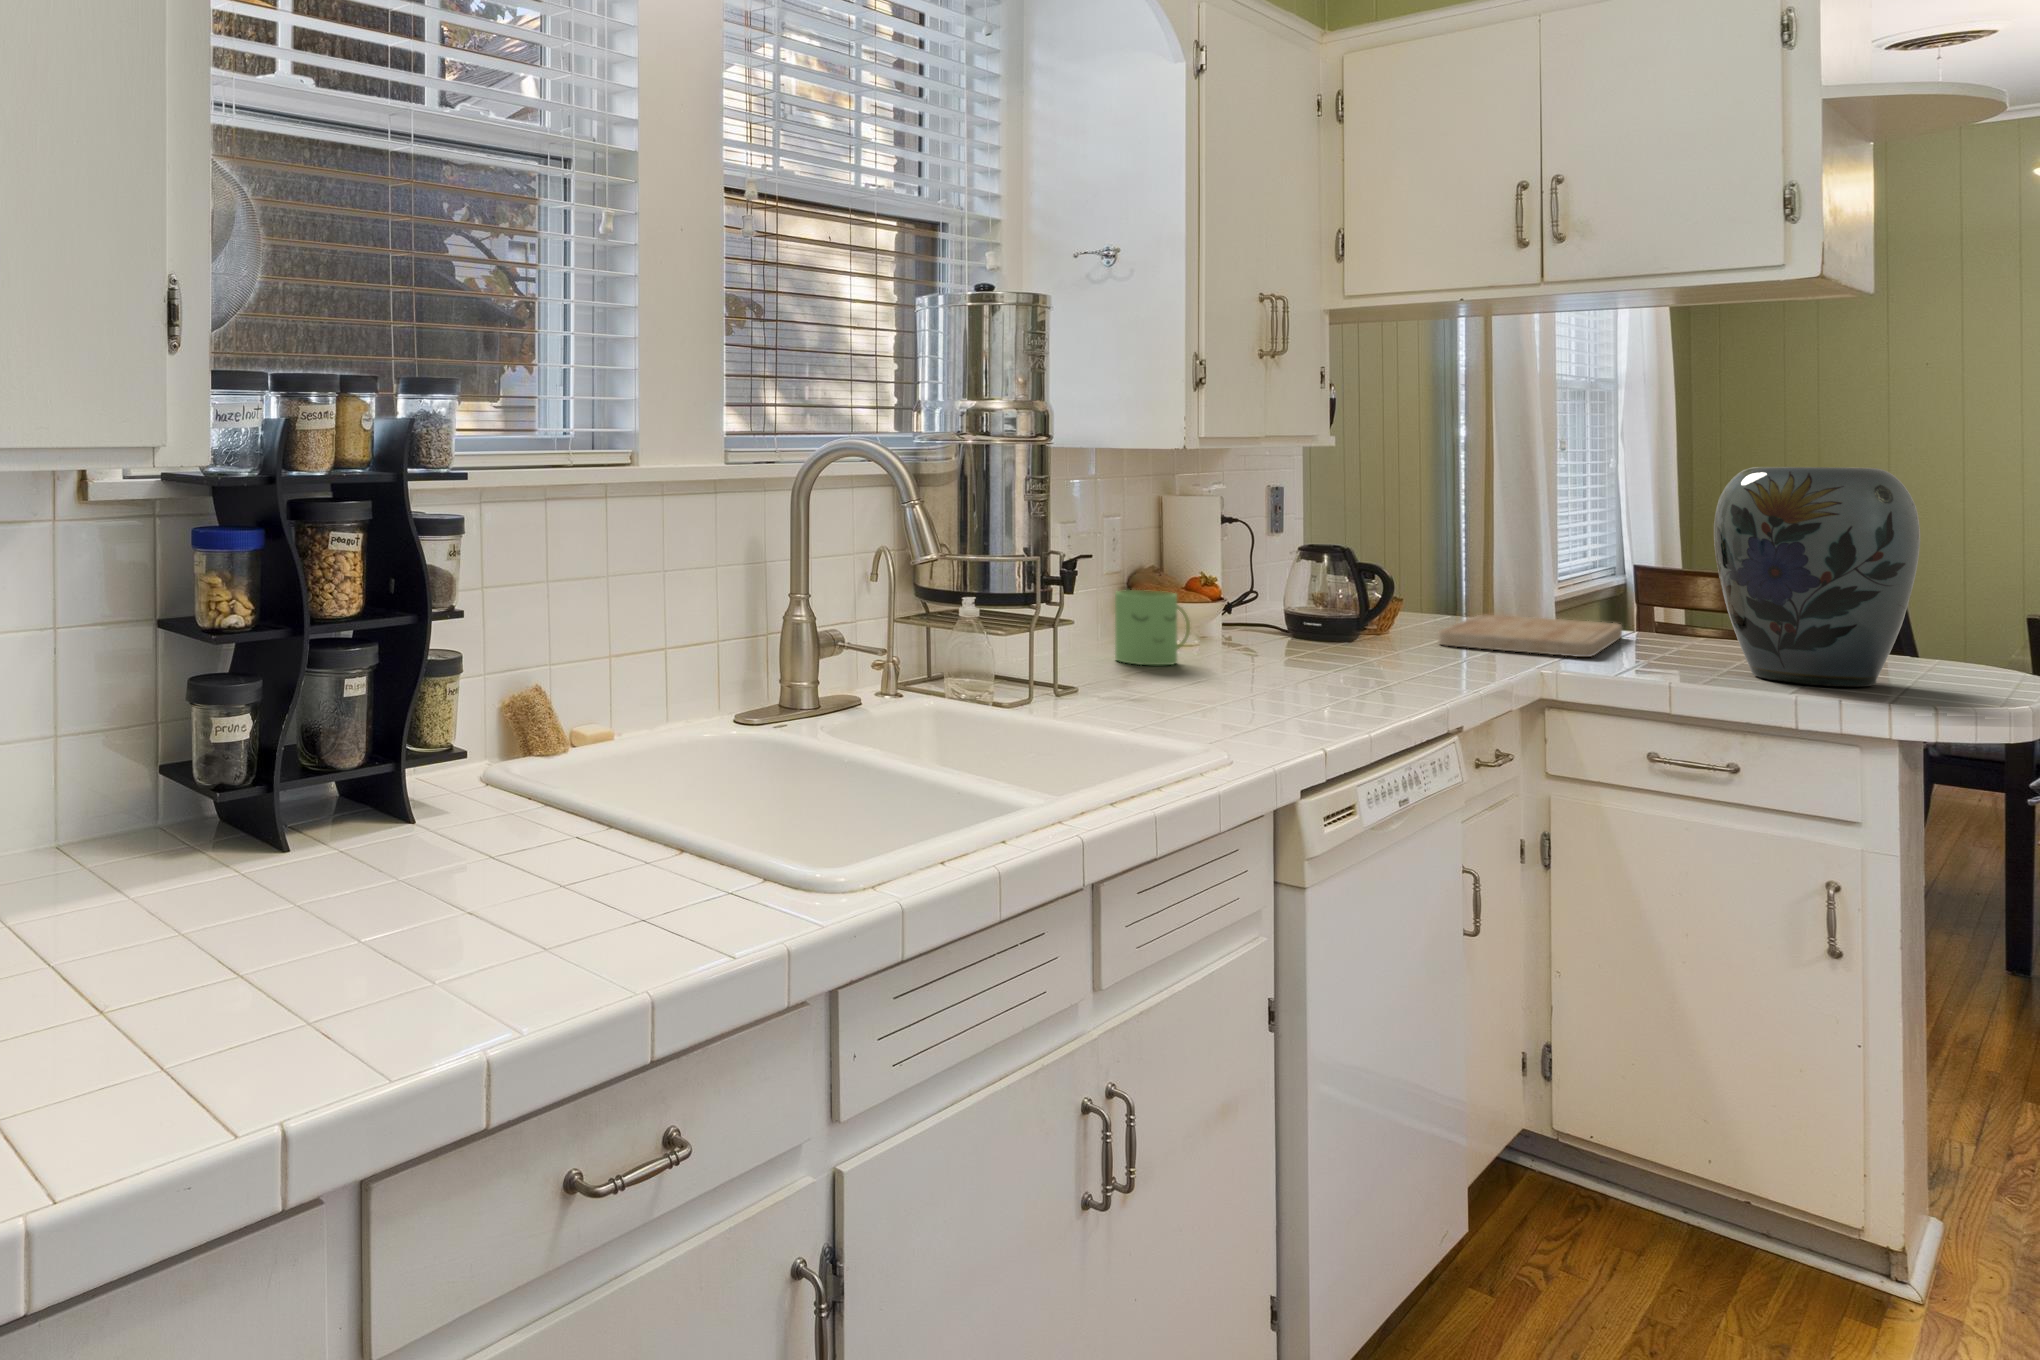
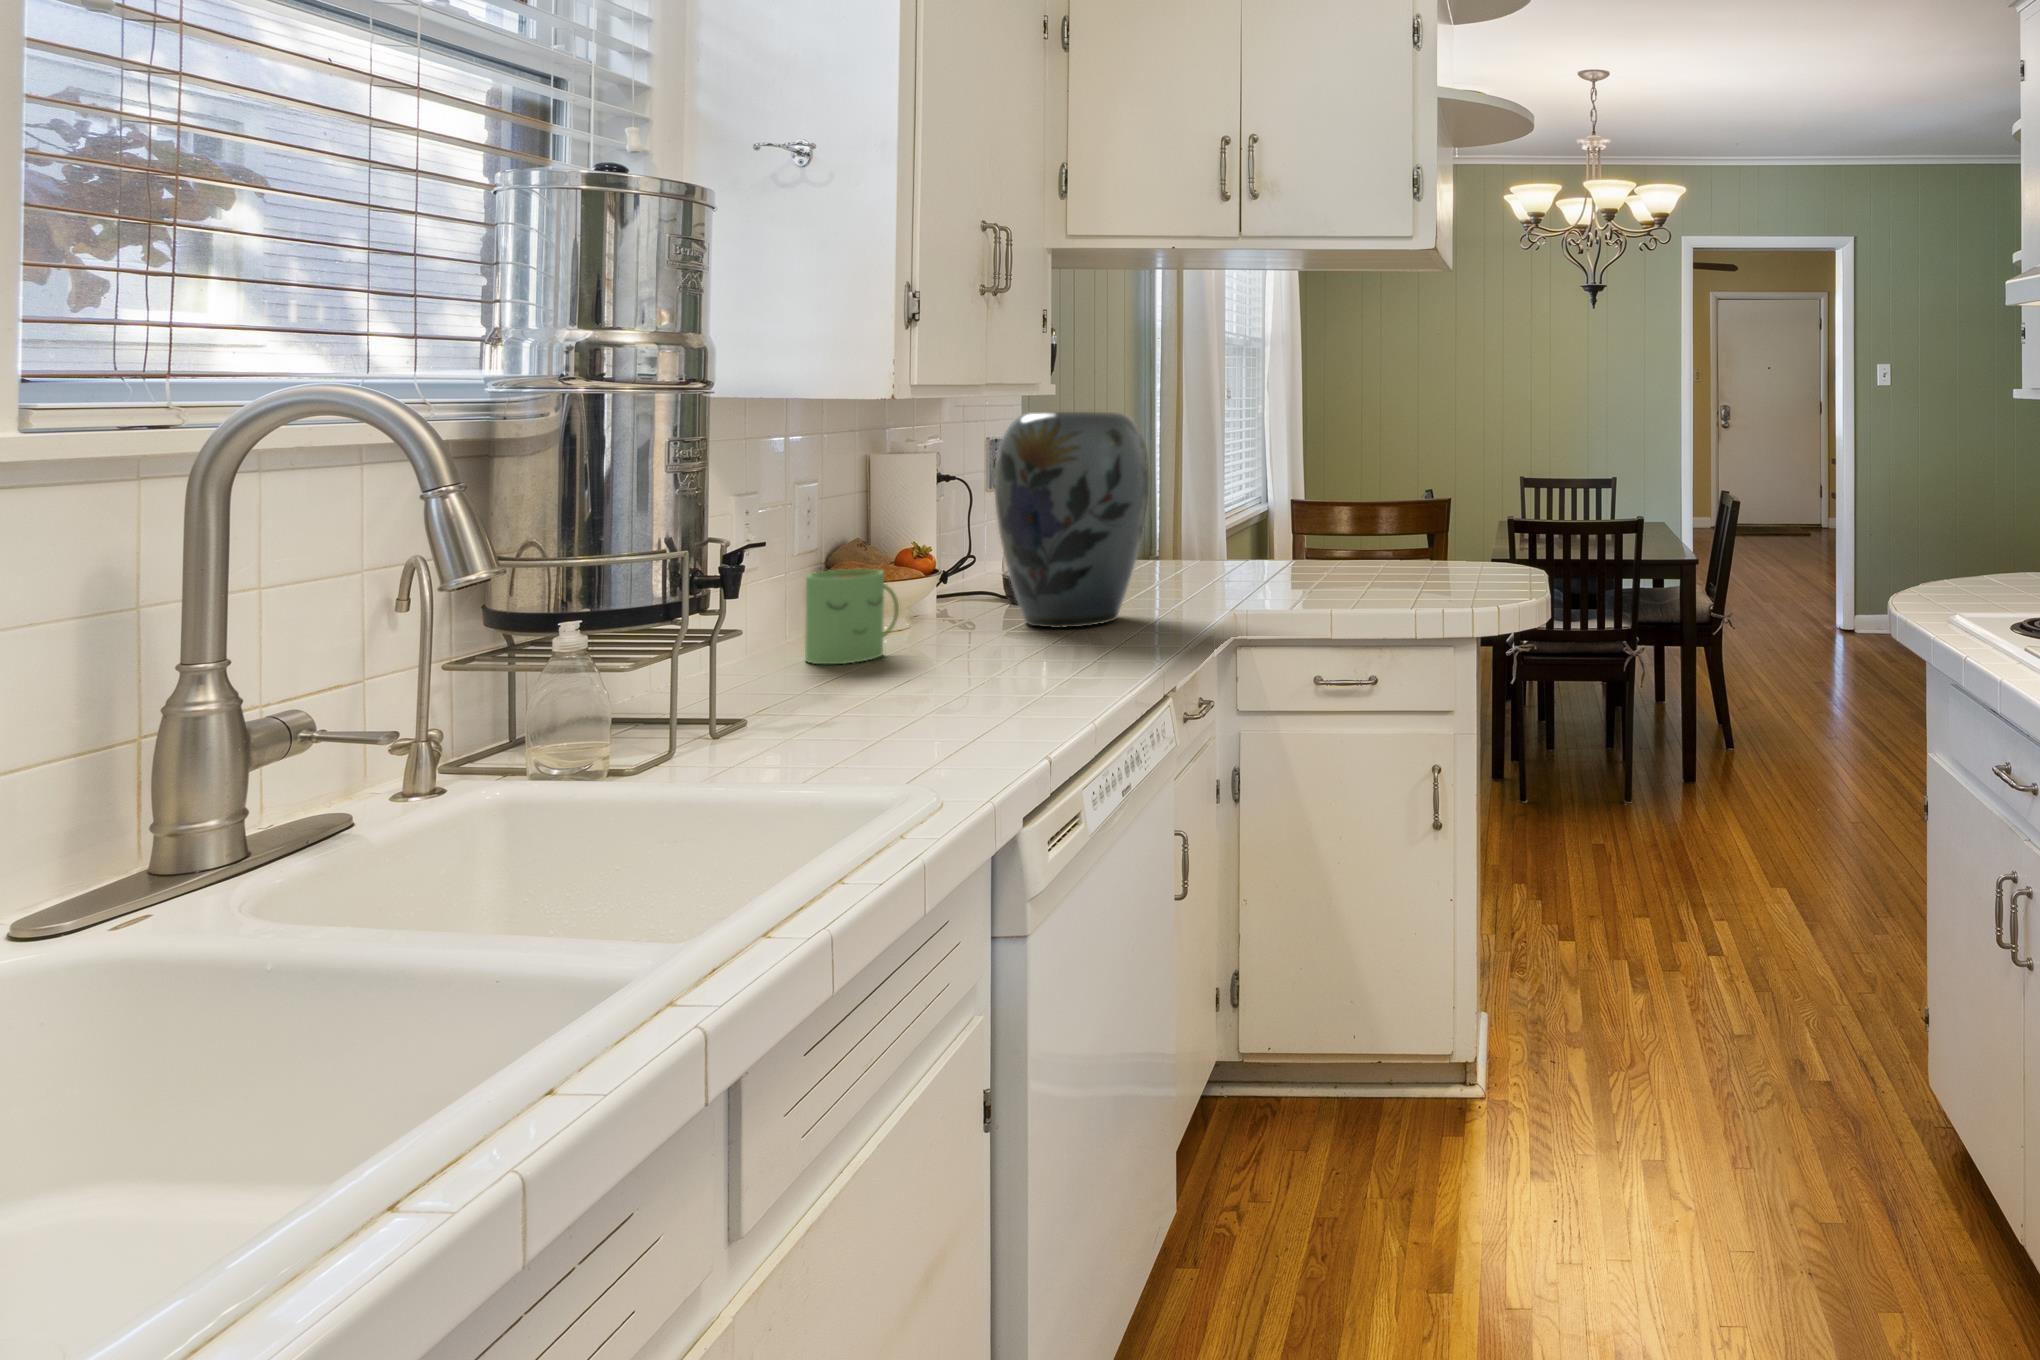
vase: present [1714,467,1920,687] -> present [994,412,1150,628]
cutting board: present [1438,615,1622,657] -> none [1148,553,1289,593]

